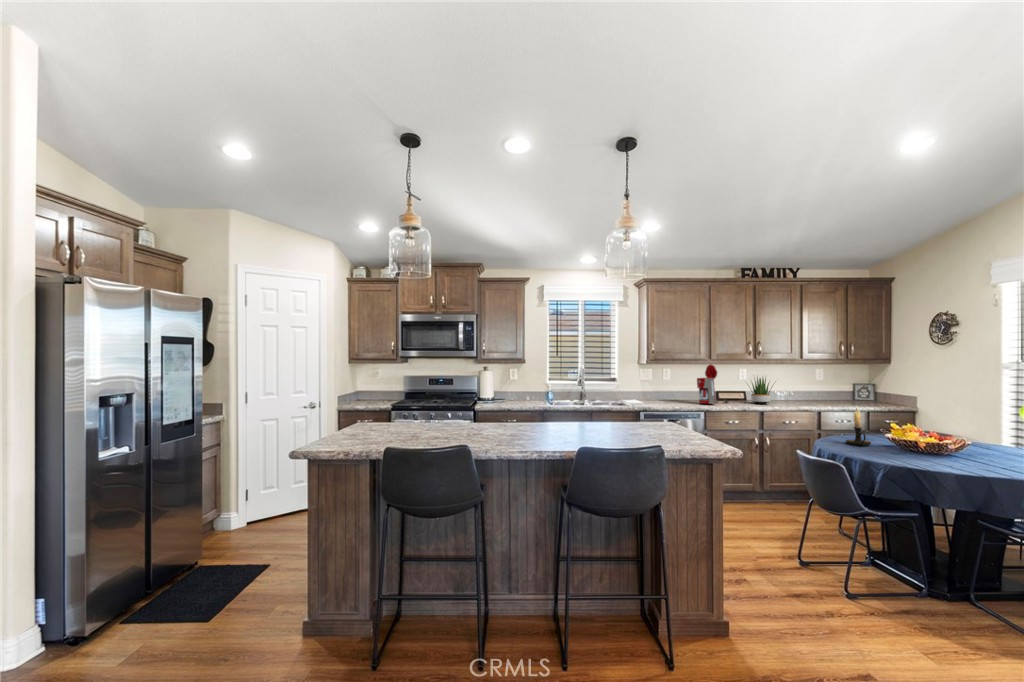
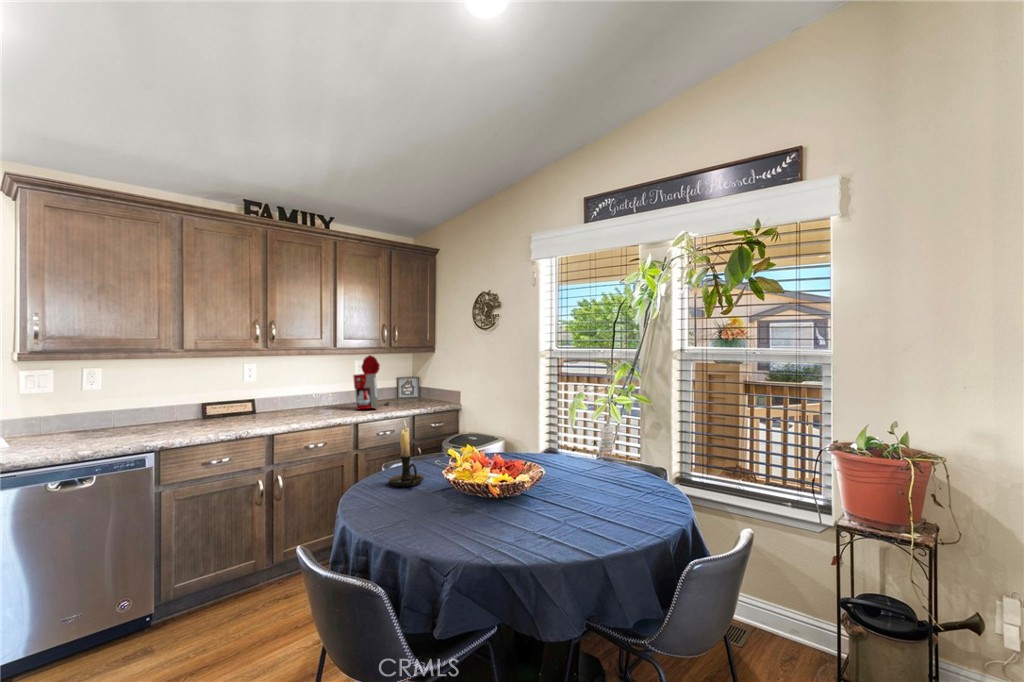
coffee maker: present [697,364,728,403] -> present [353,355,390,409]
potted plant: present [749,376,772,404] -> none [243,372,301,421]

